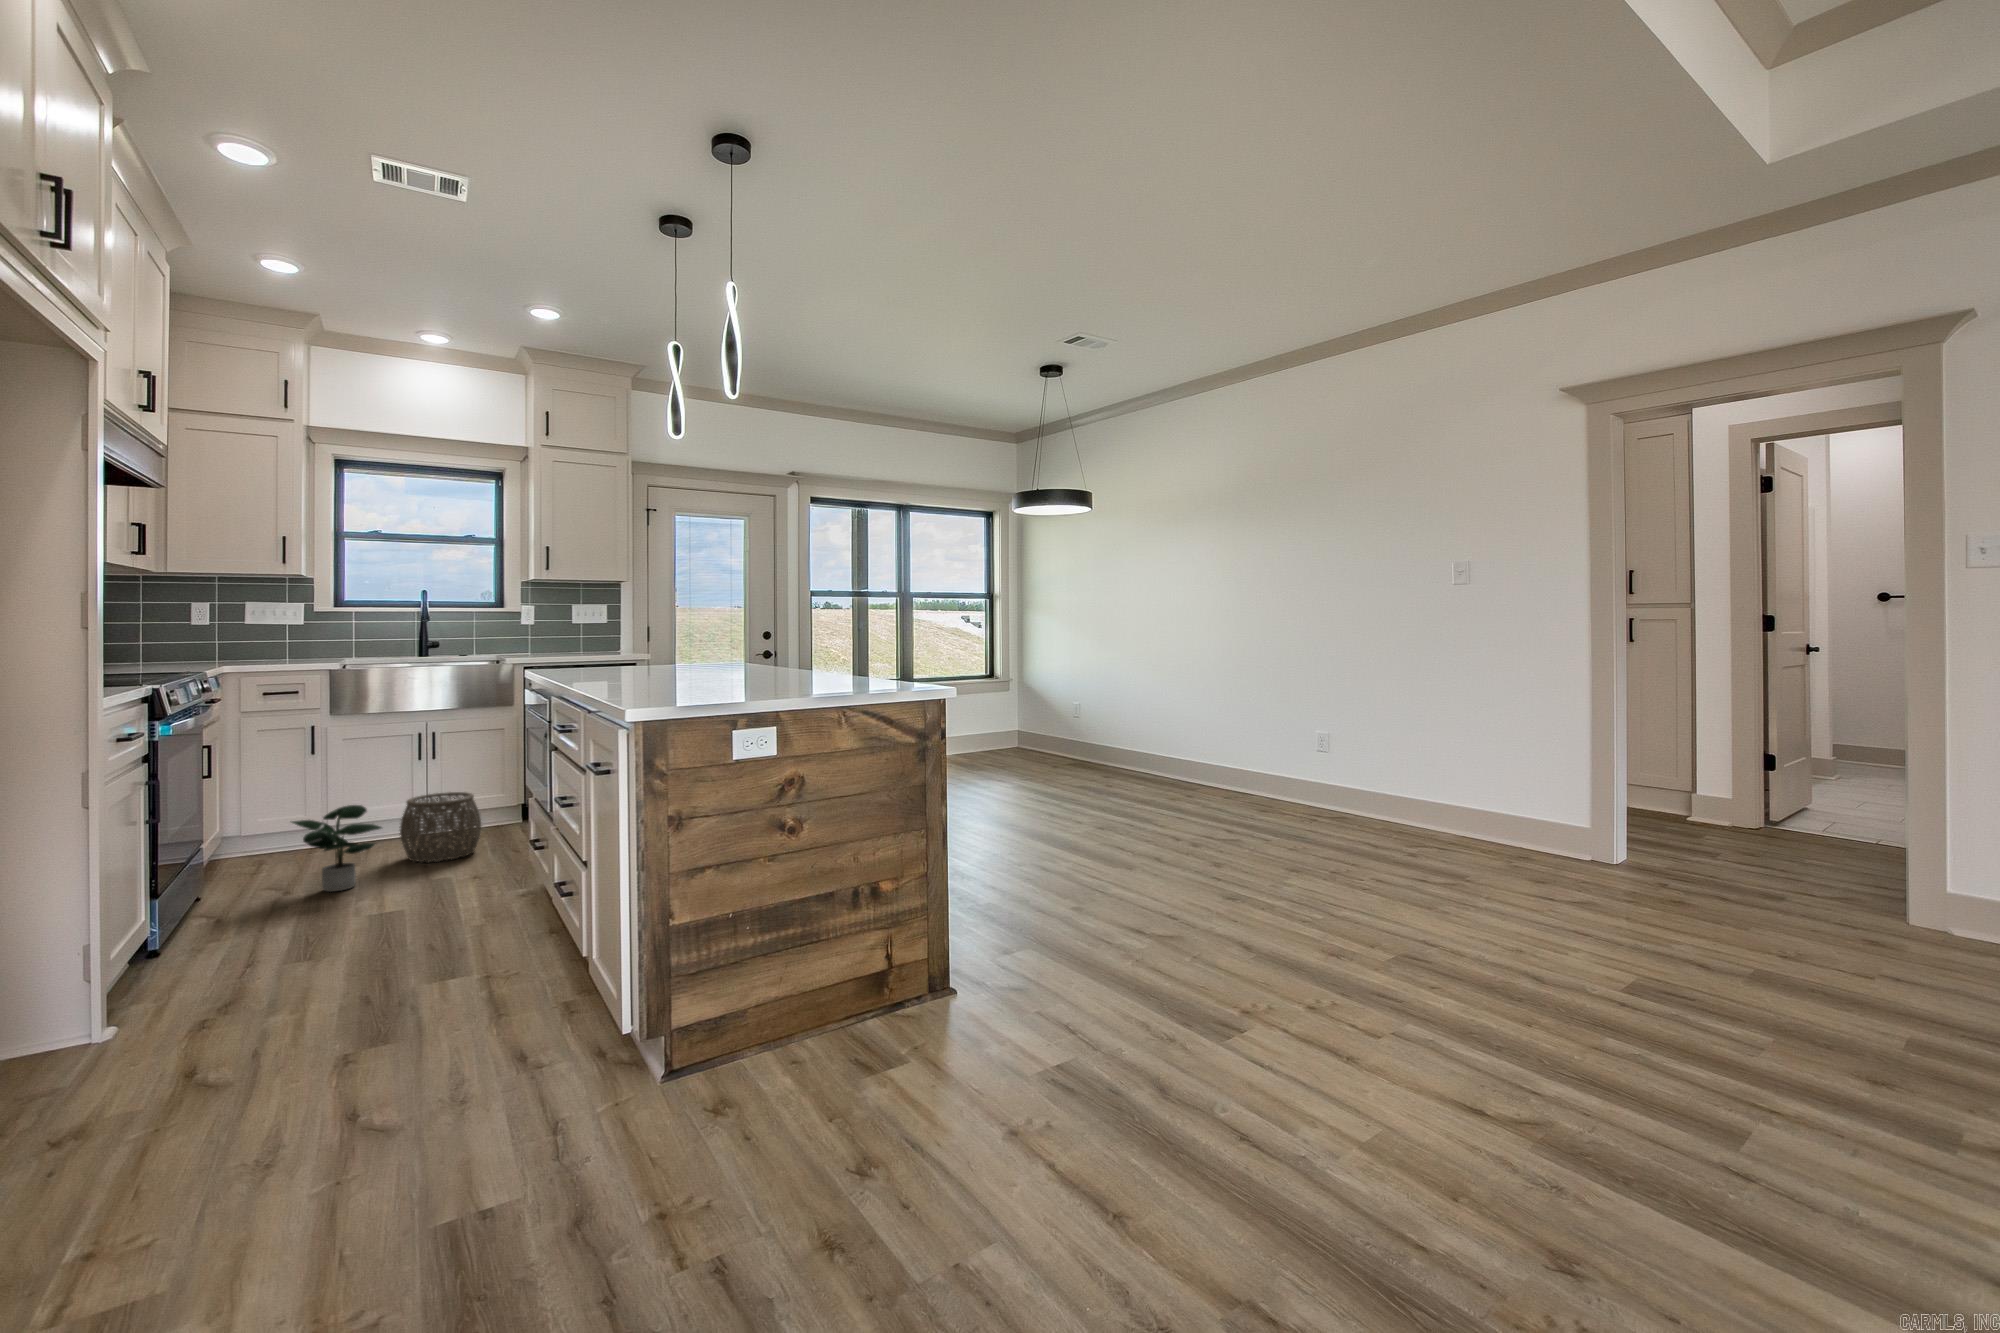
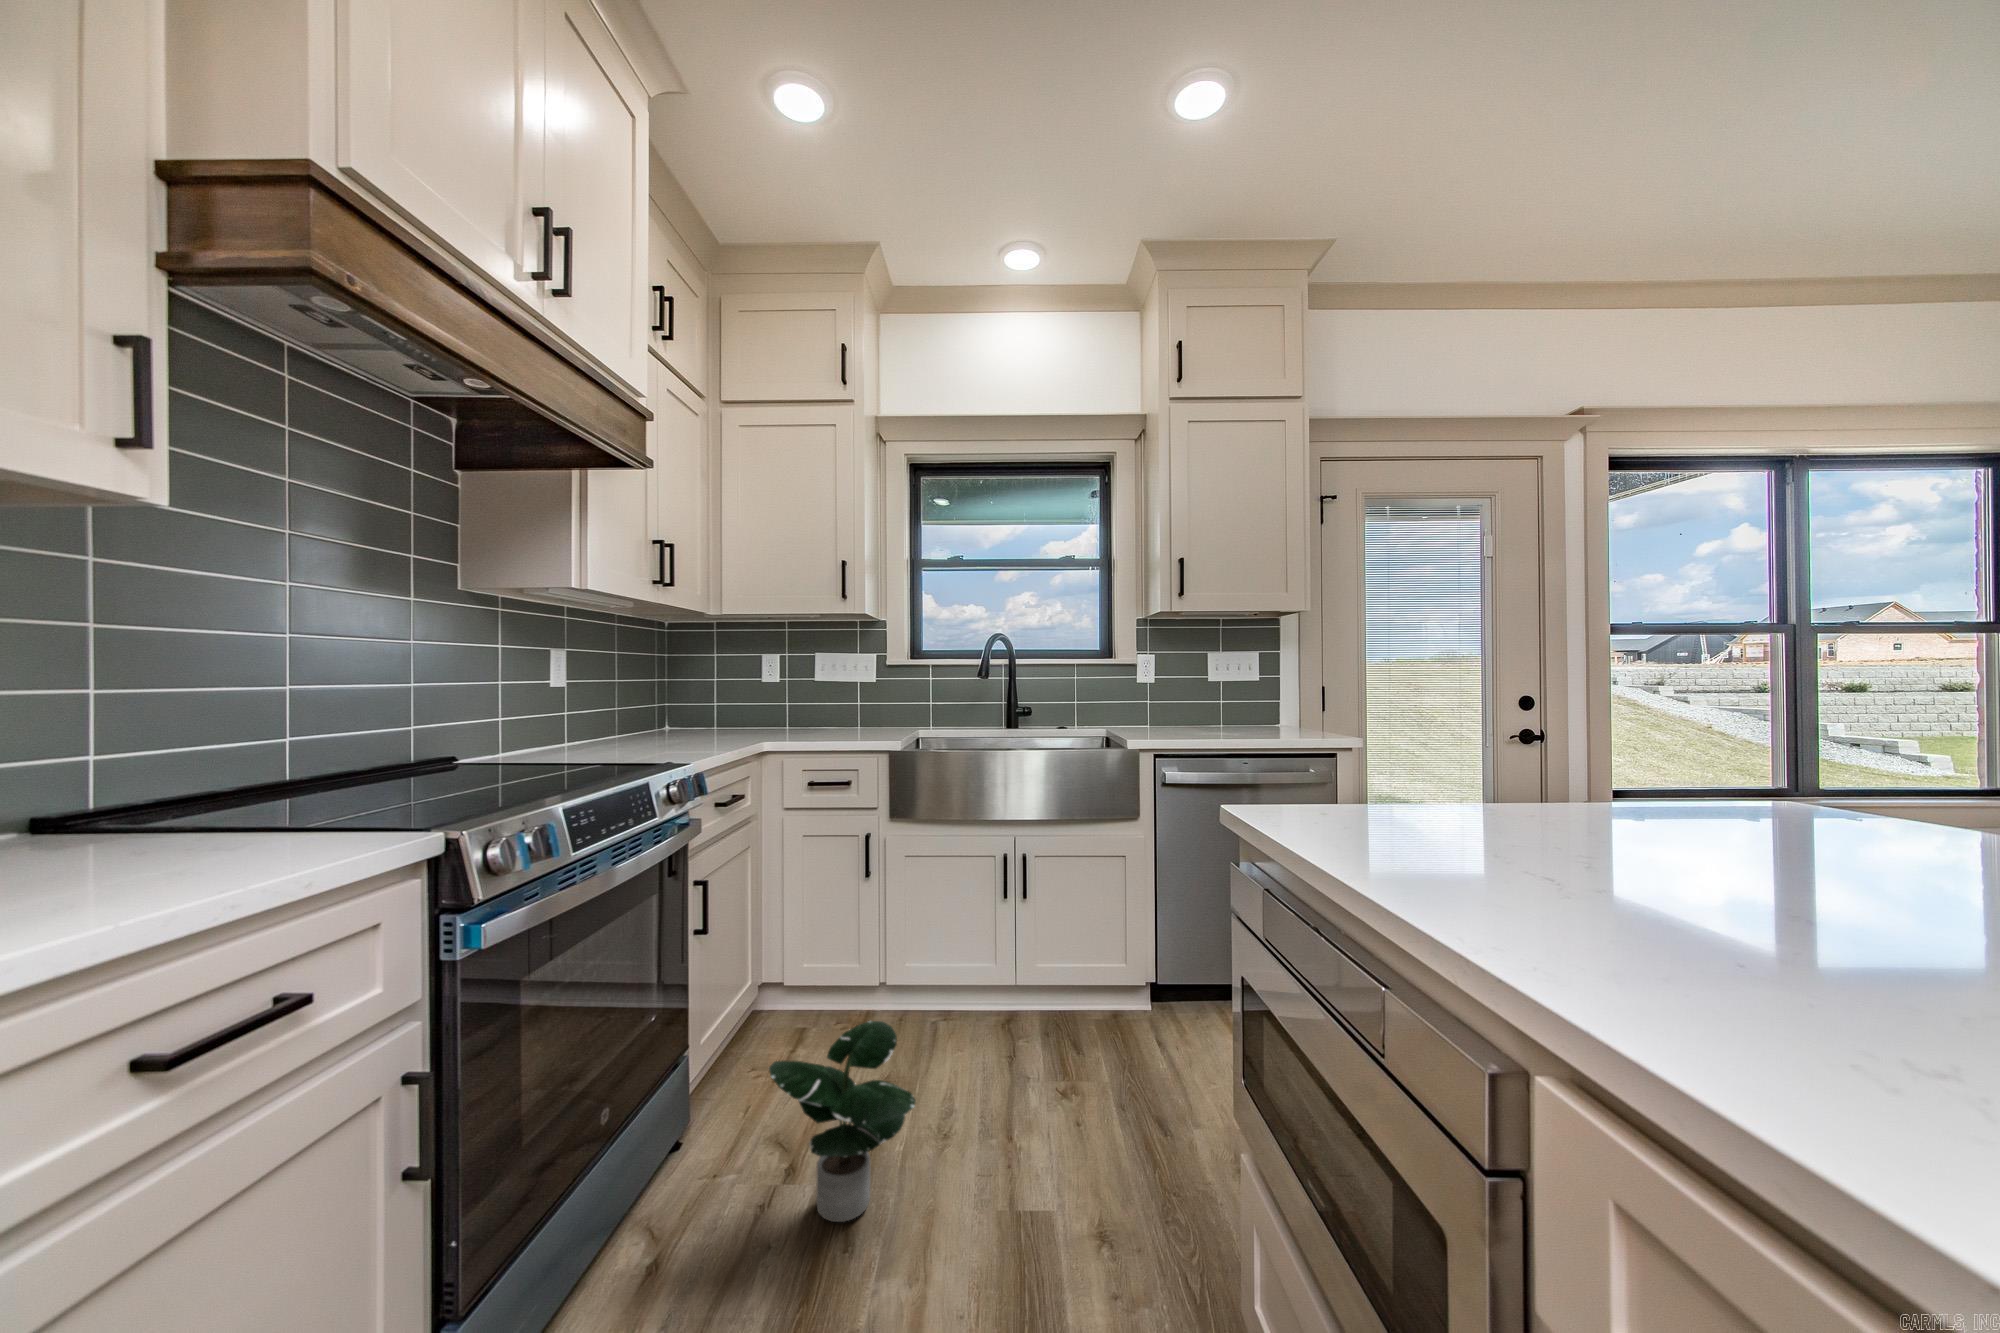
woven basket: present [400,792,481,862] -> none [954,984,1084,1145]

